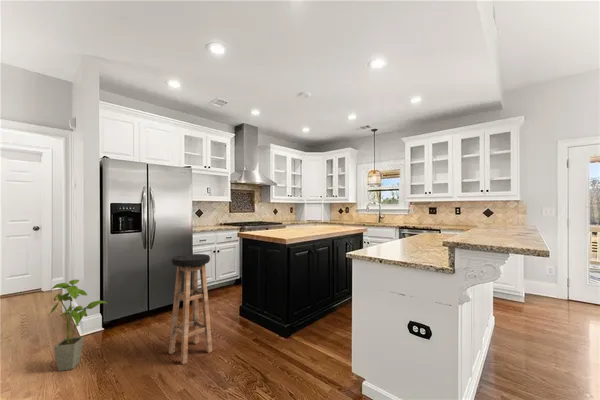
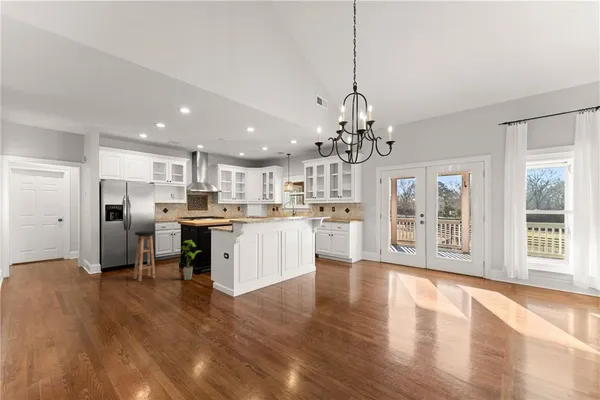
house plant: present [50,280,106,371] -> present [182,240,200,280]

